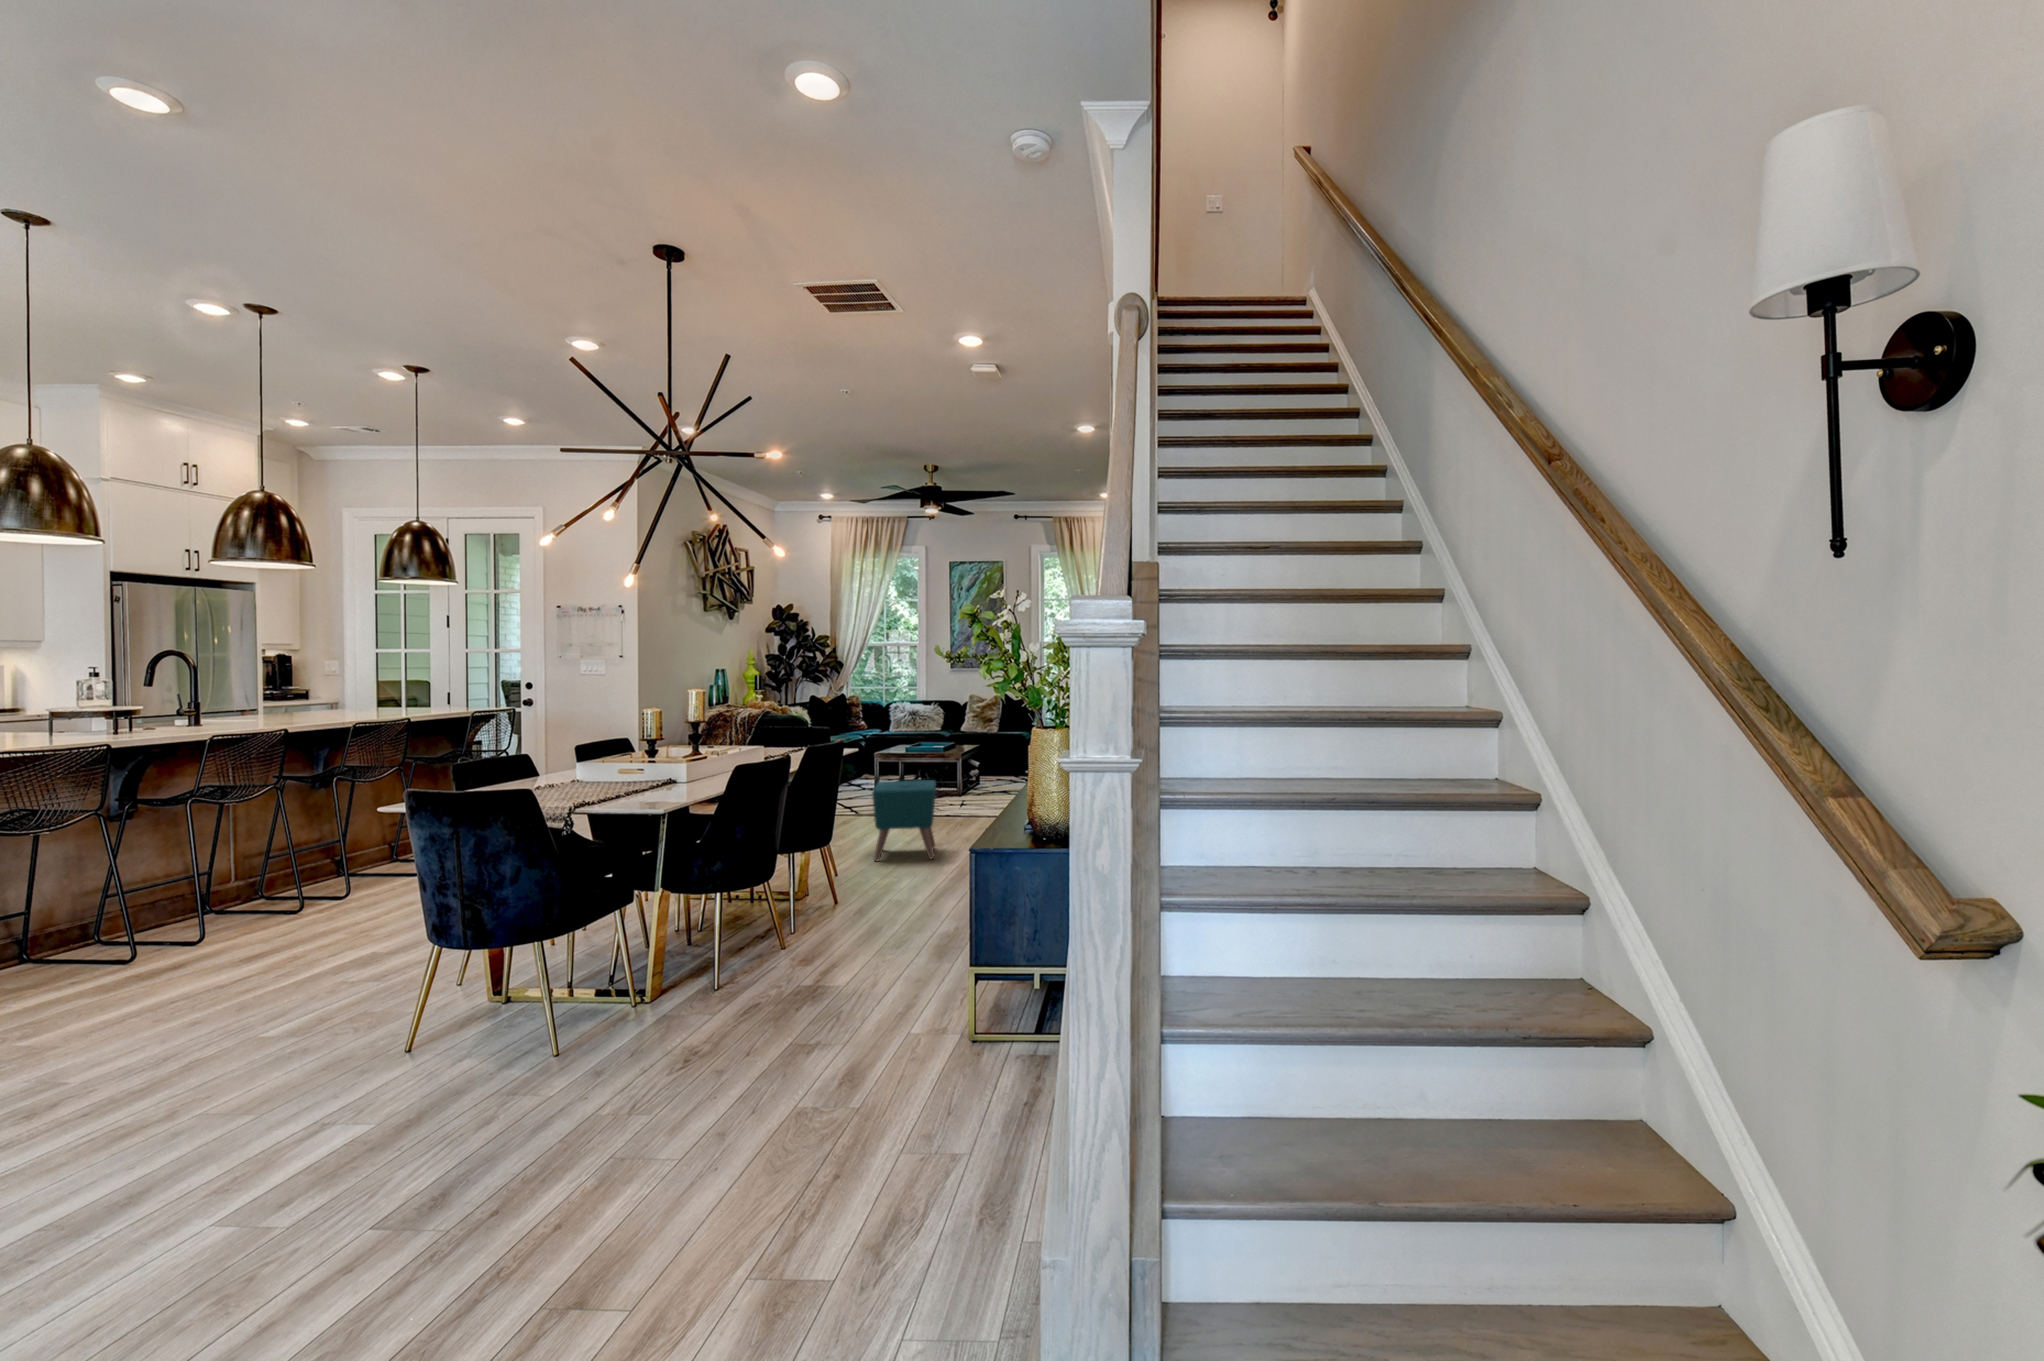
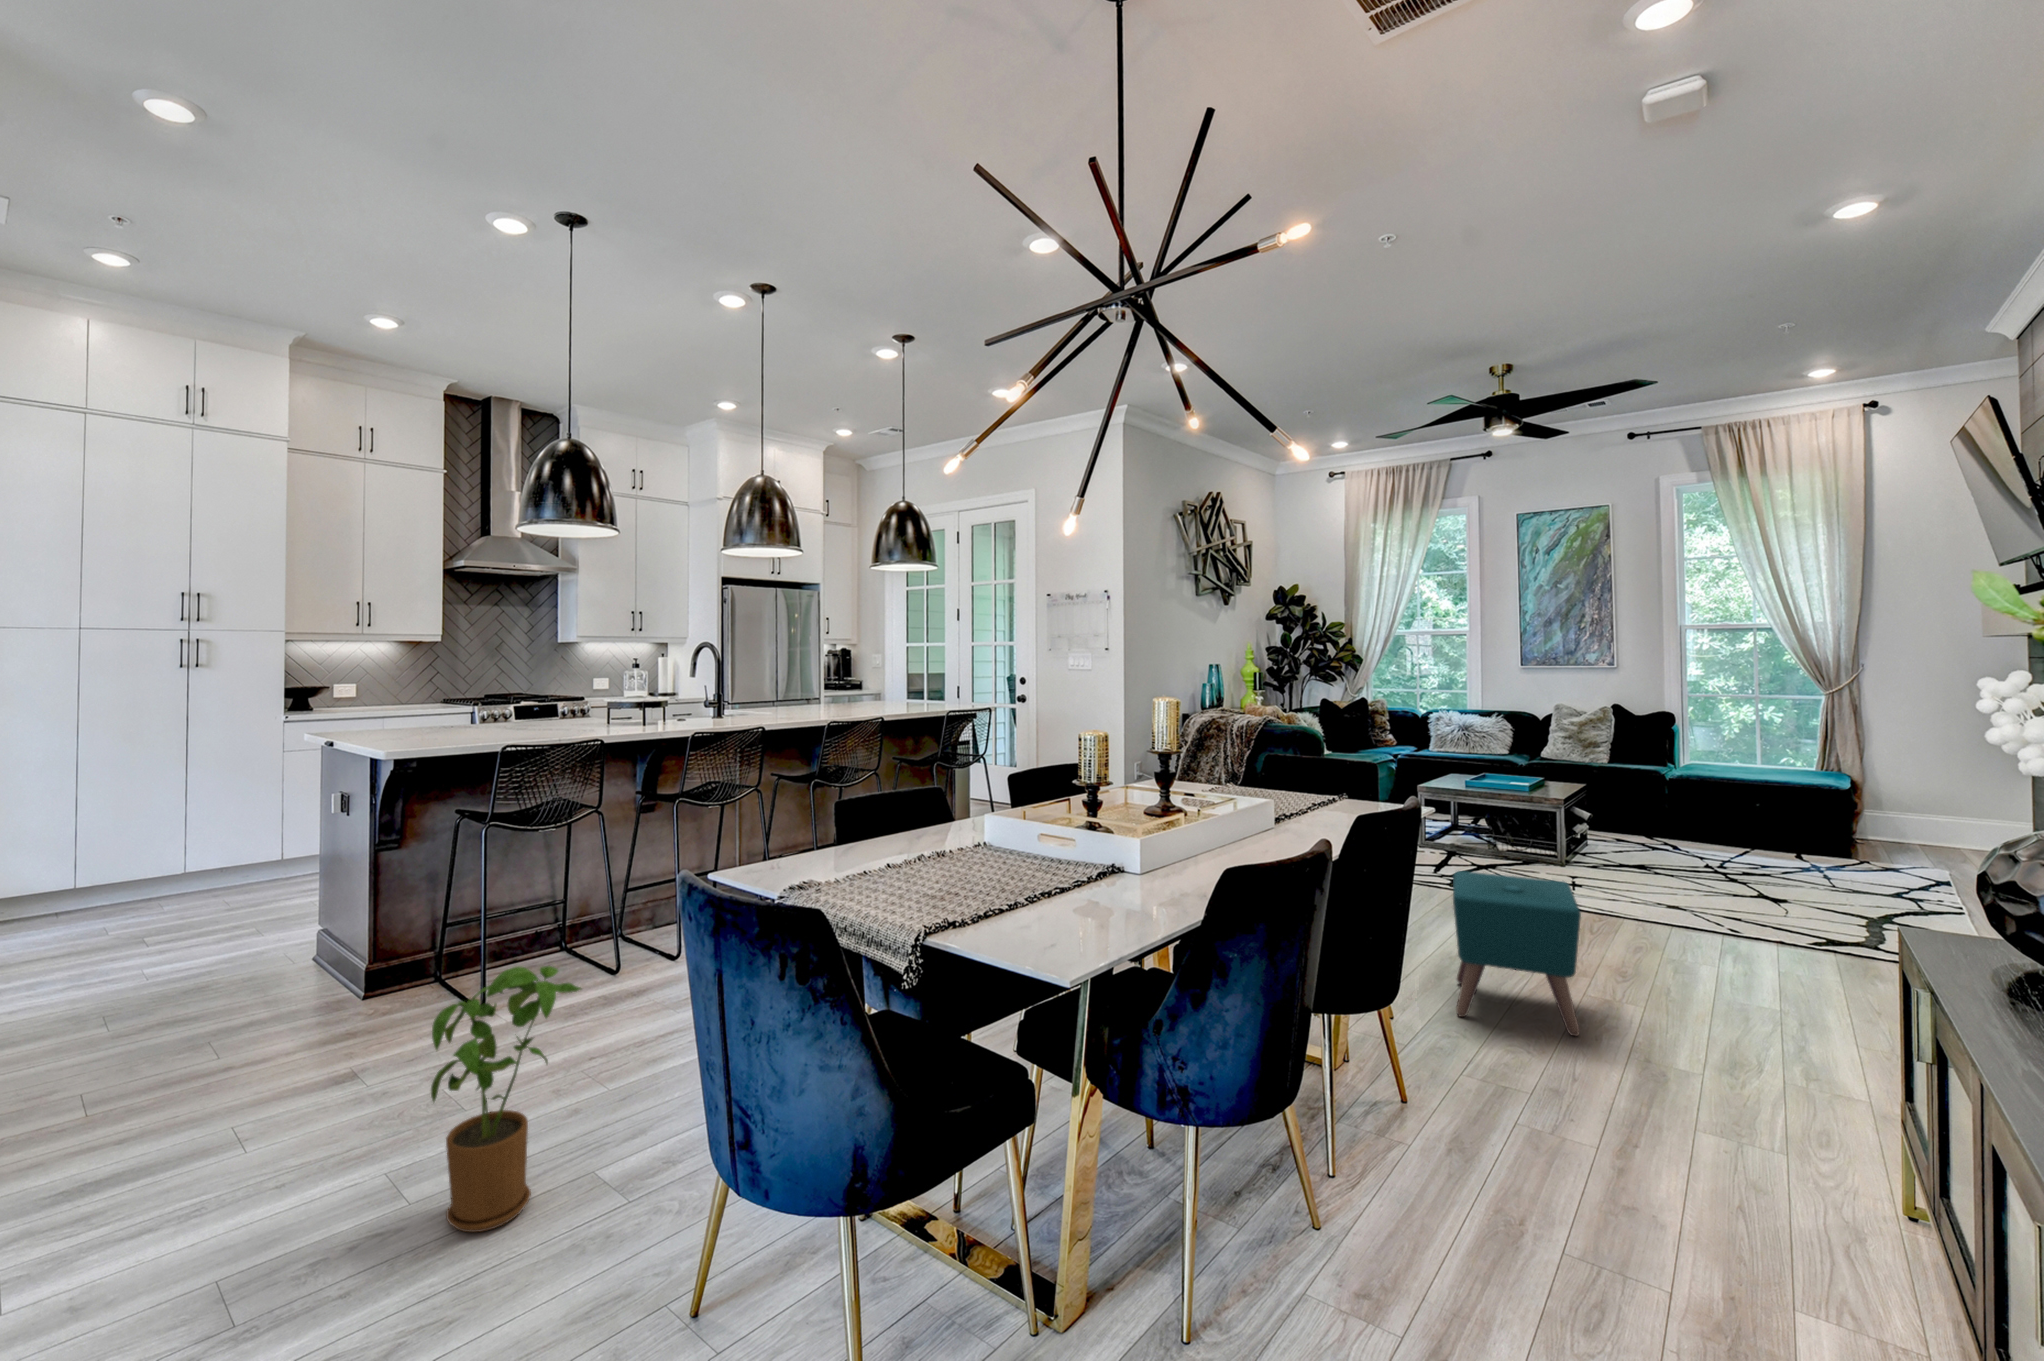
house plant: none [188,850,311,1027] -> present [431,966,581,1232]

